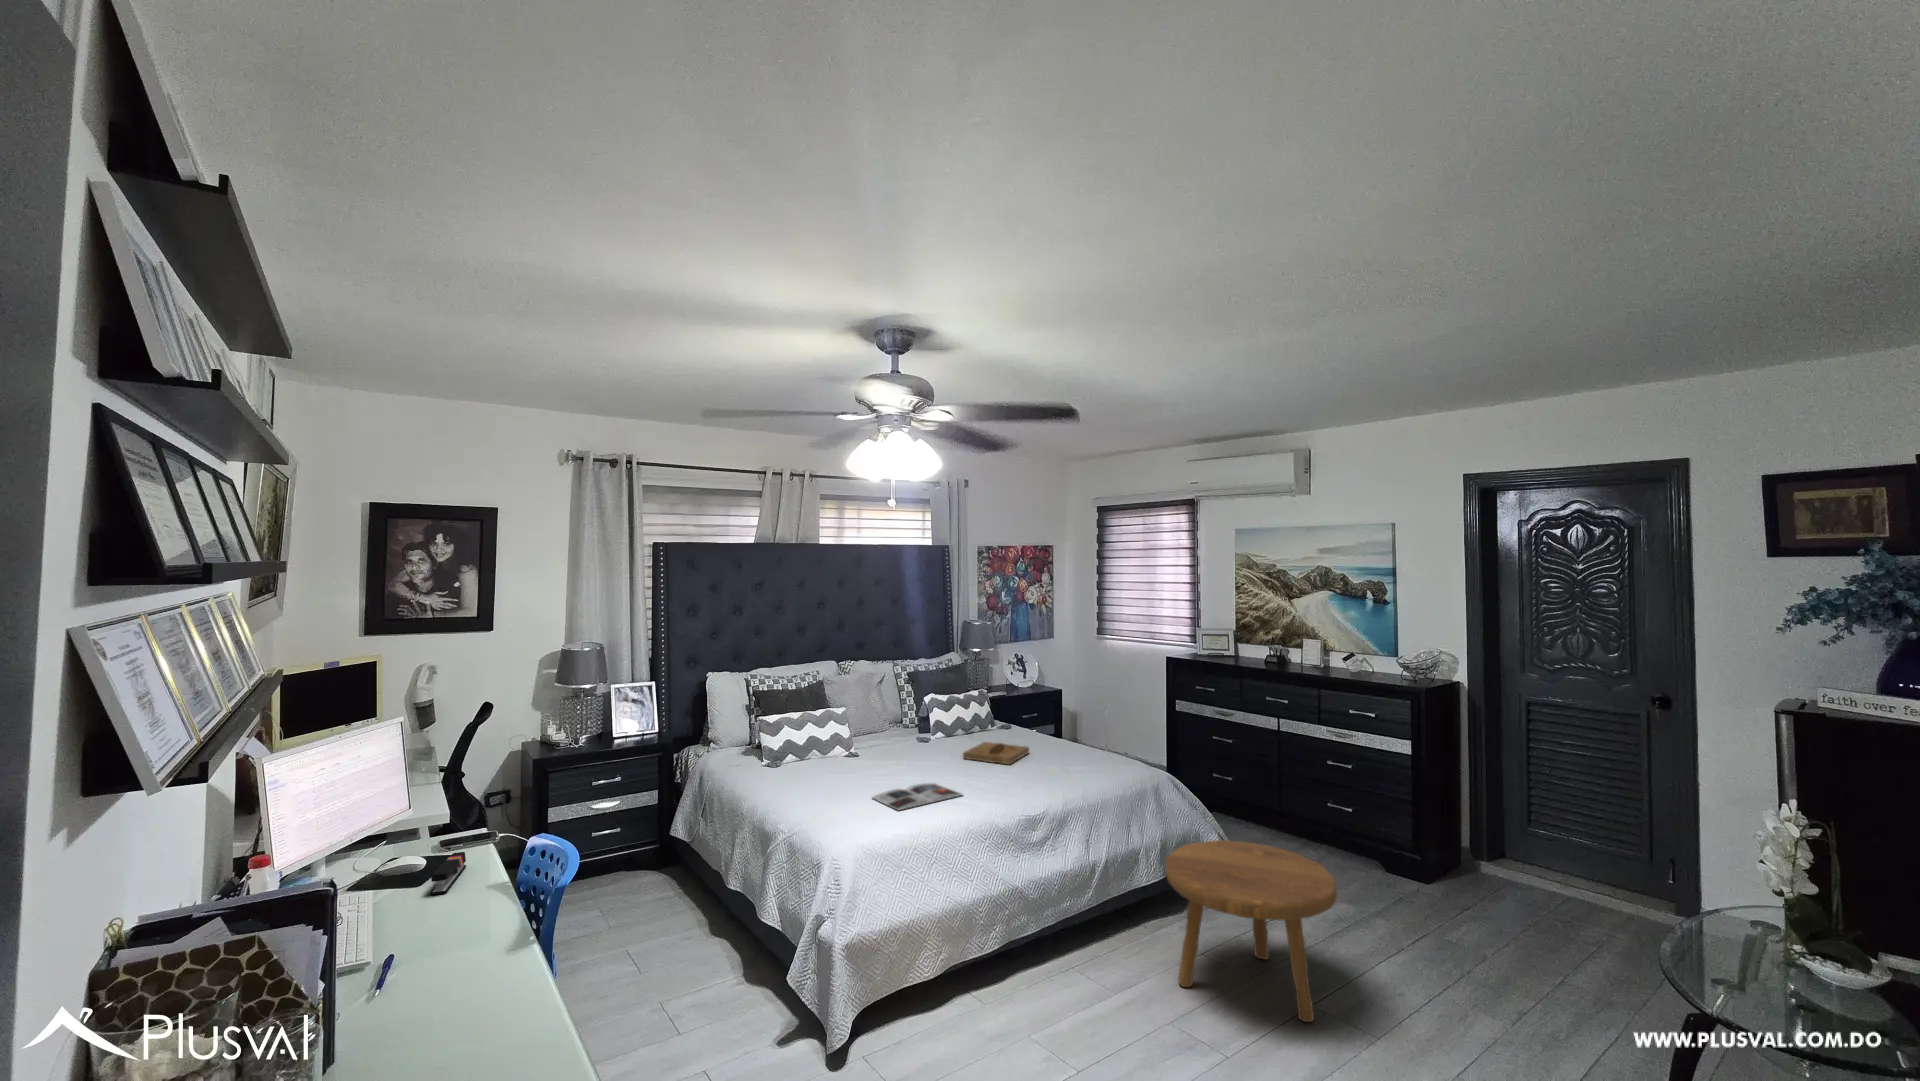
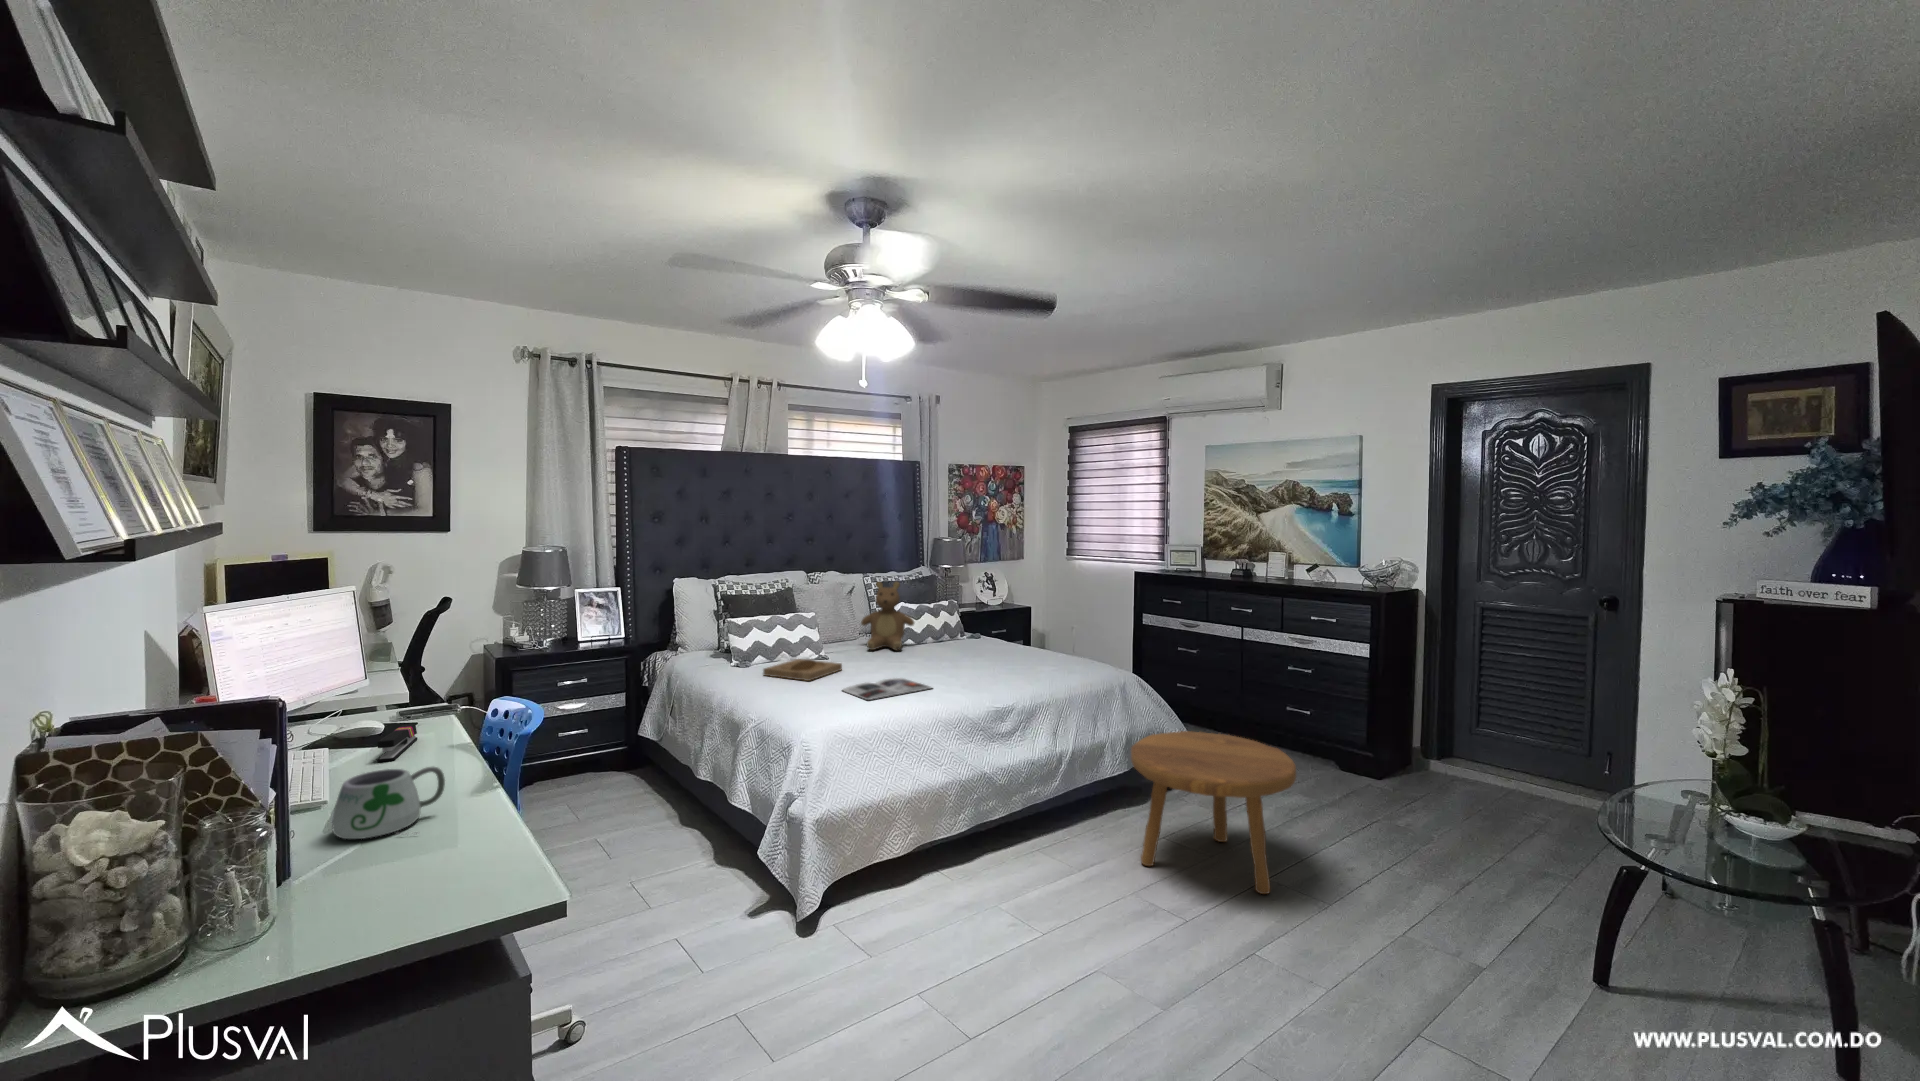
teddy bear: none [890,675,944,747] -> present [861,582,914,650]
tray: present [963,742,1029,764] -> present [763,659,842,681]
mug: none [396,914,499,991] -> present [332,767,445,839]

